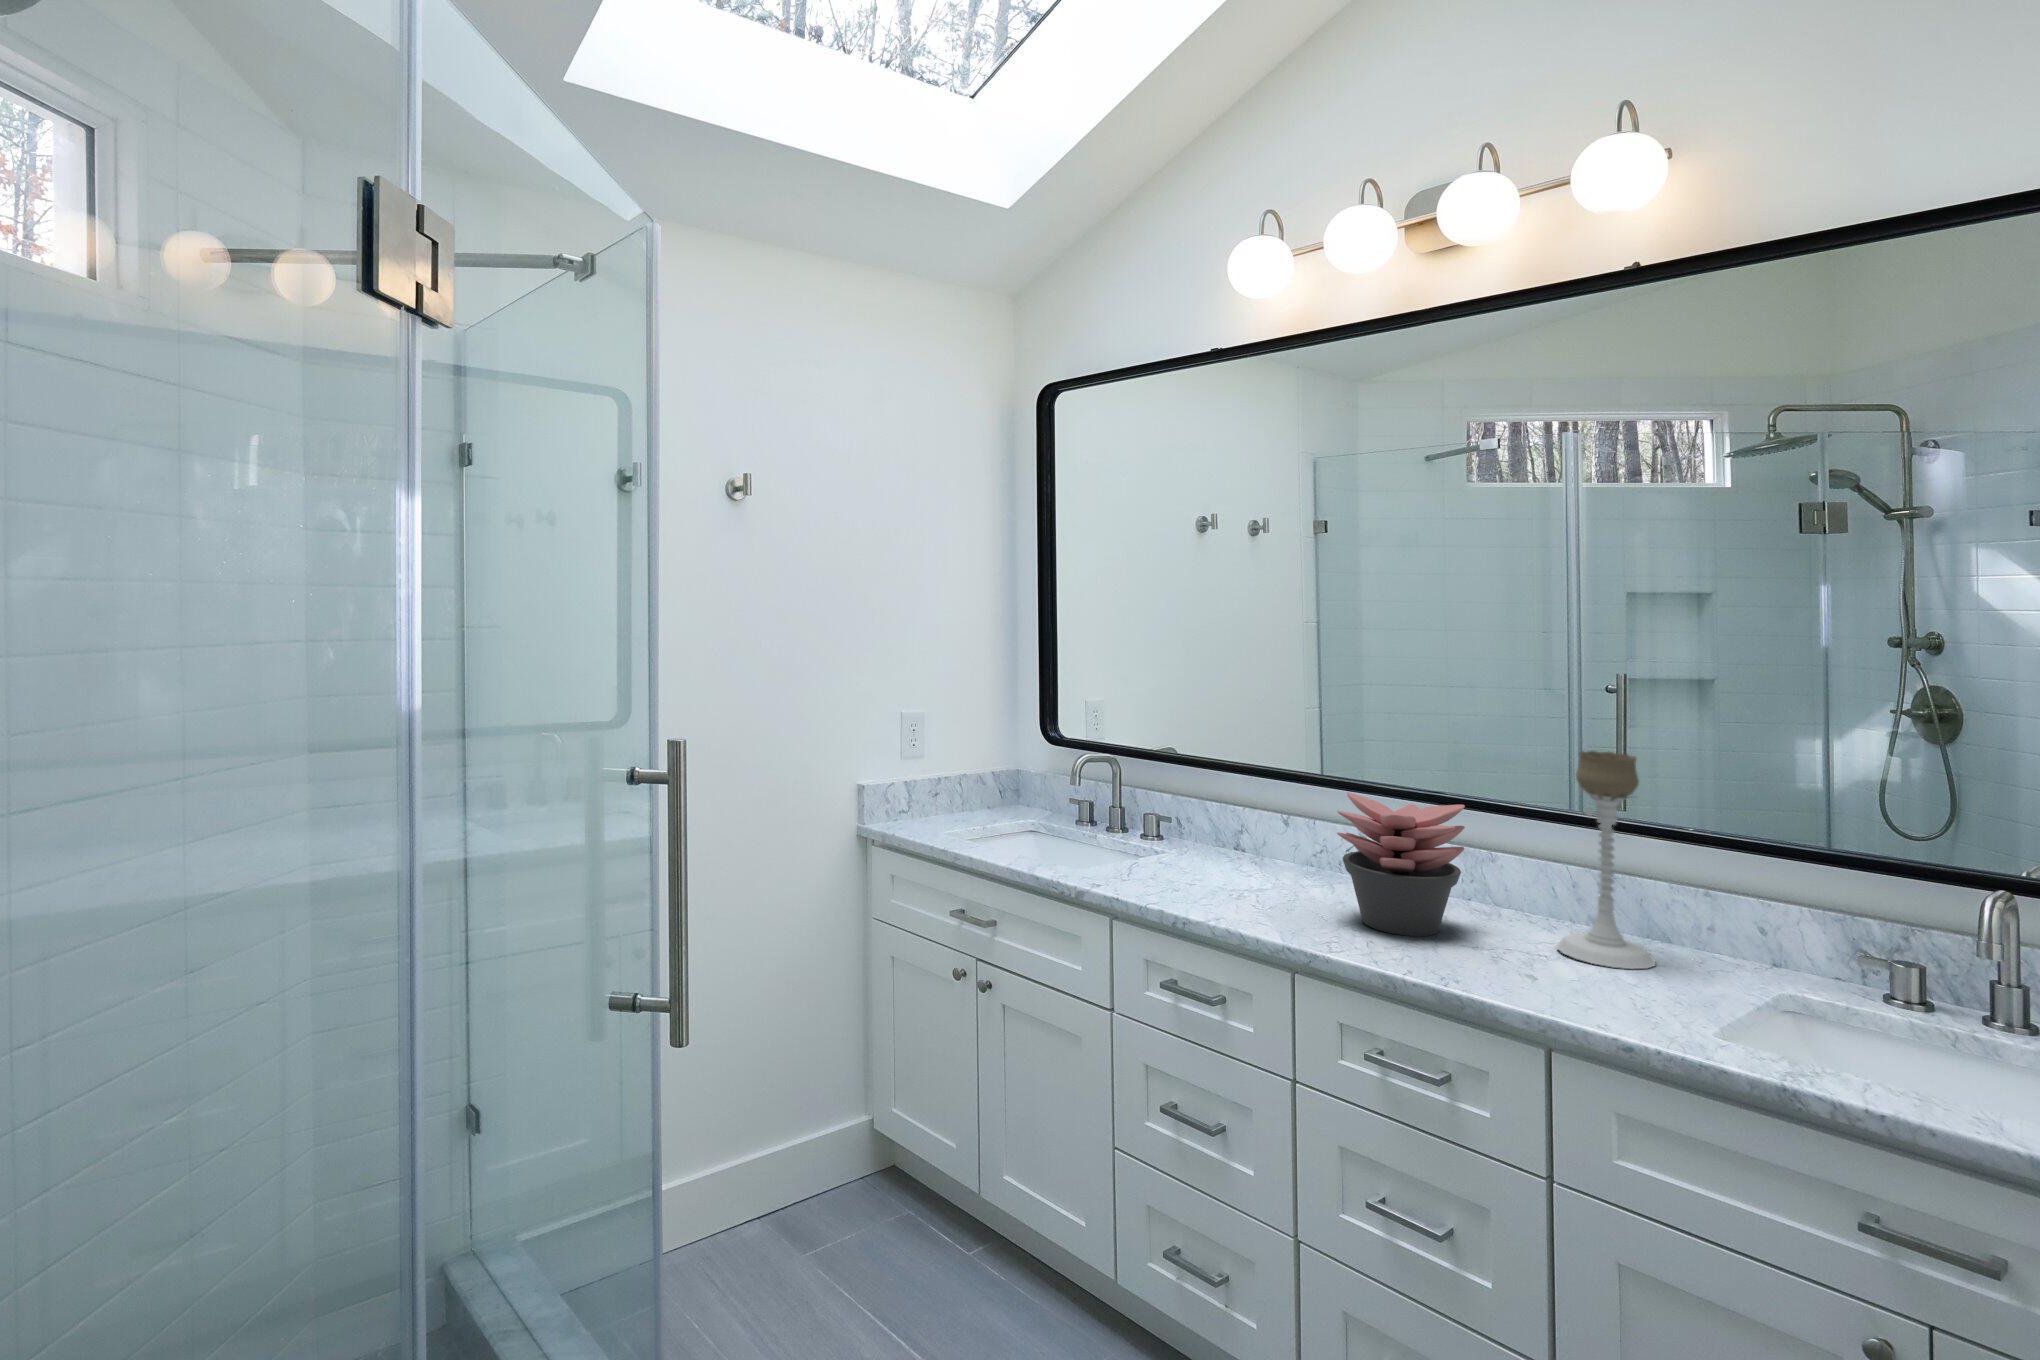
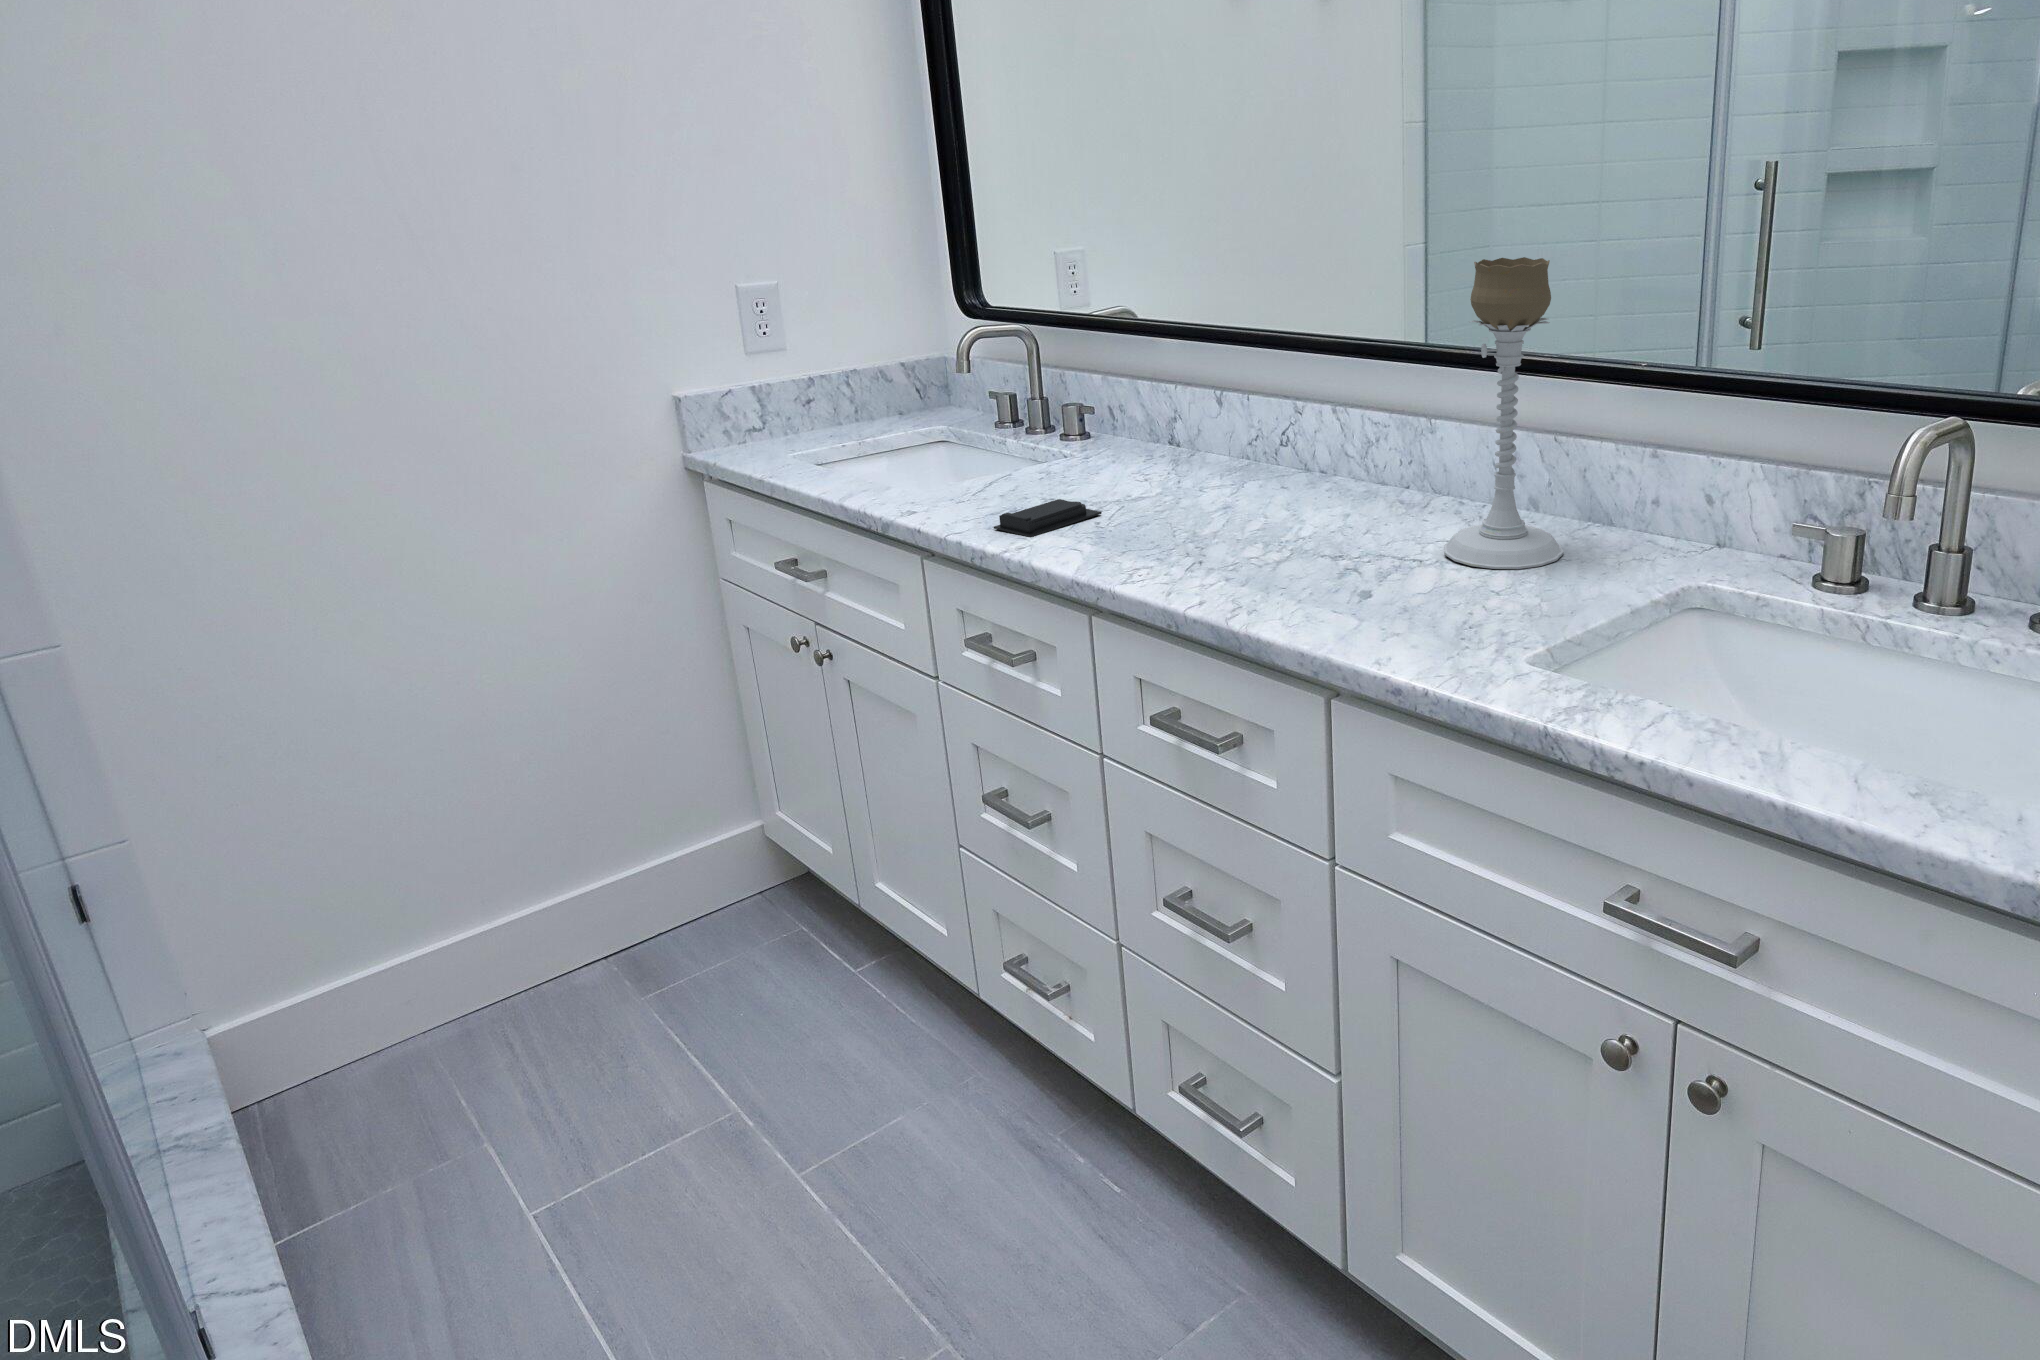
succulent plant: present [1337,792,1465,936] -> none [1172,352,1353,547]
soap bar: none [1181,885,1251,912] -> present [994,499,1102,537]

